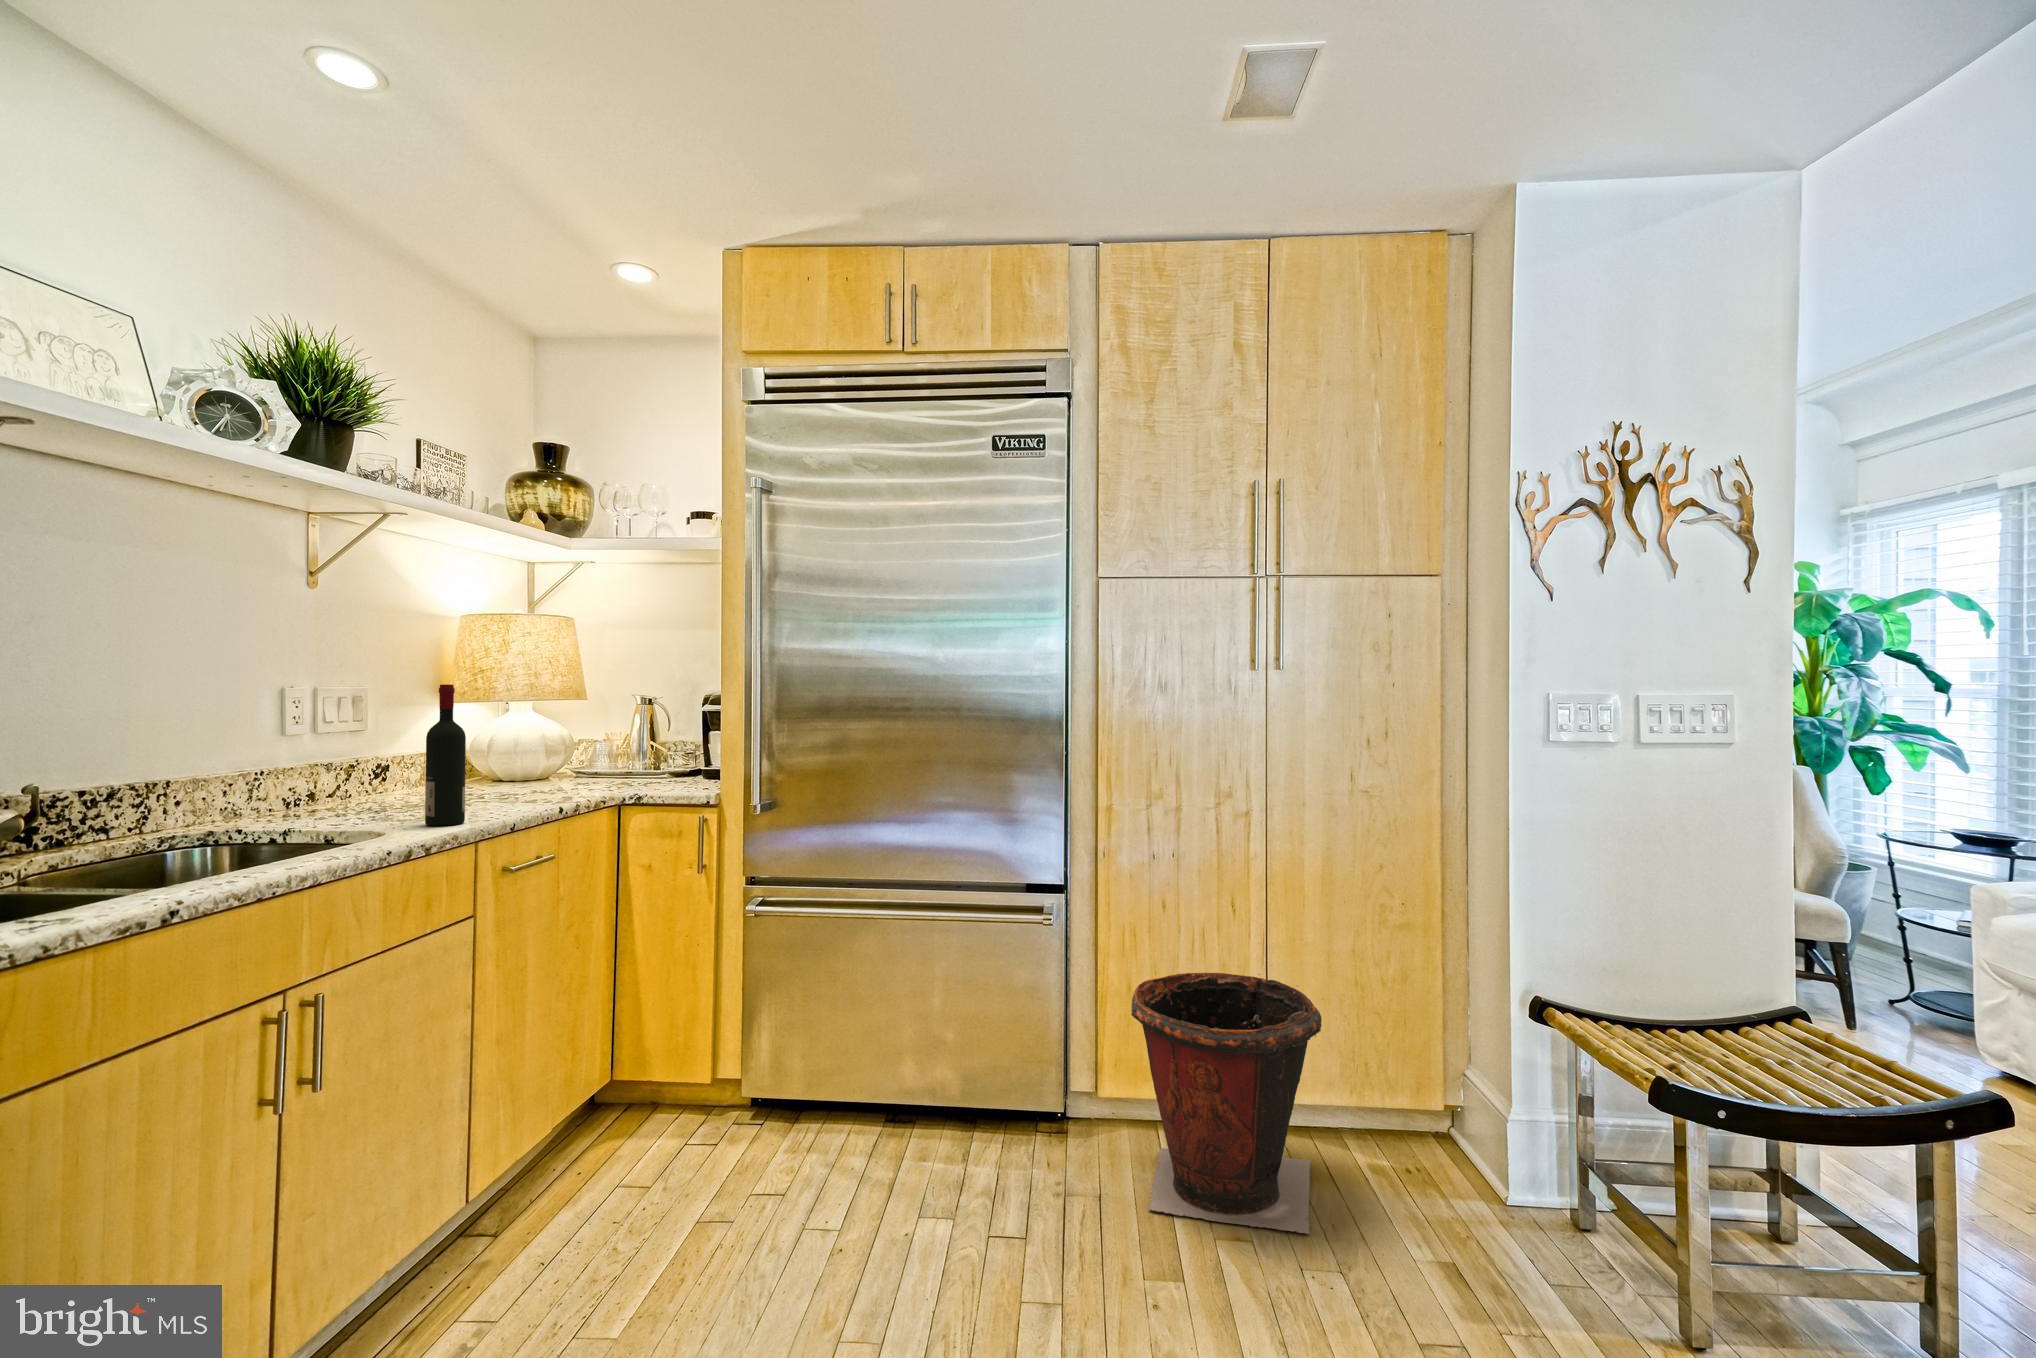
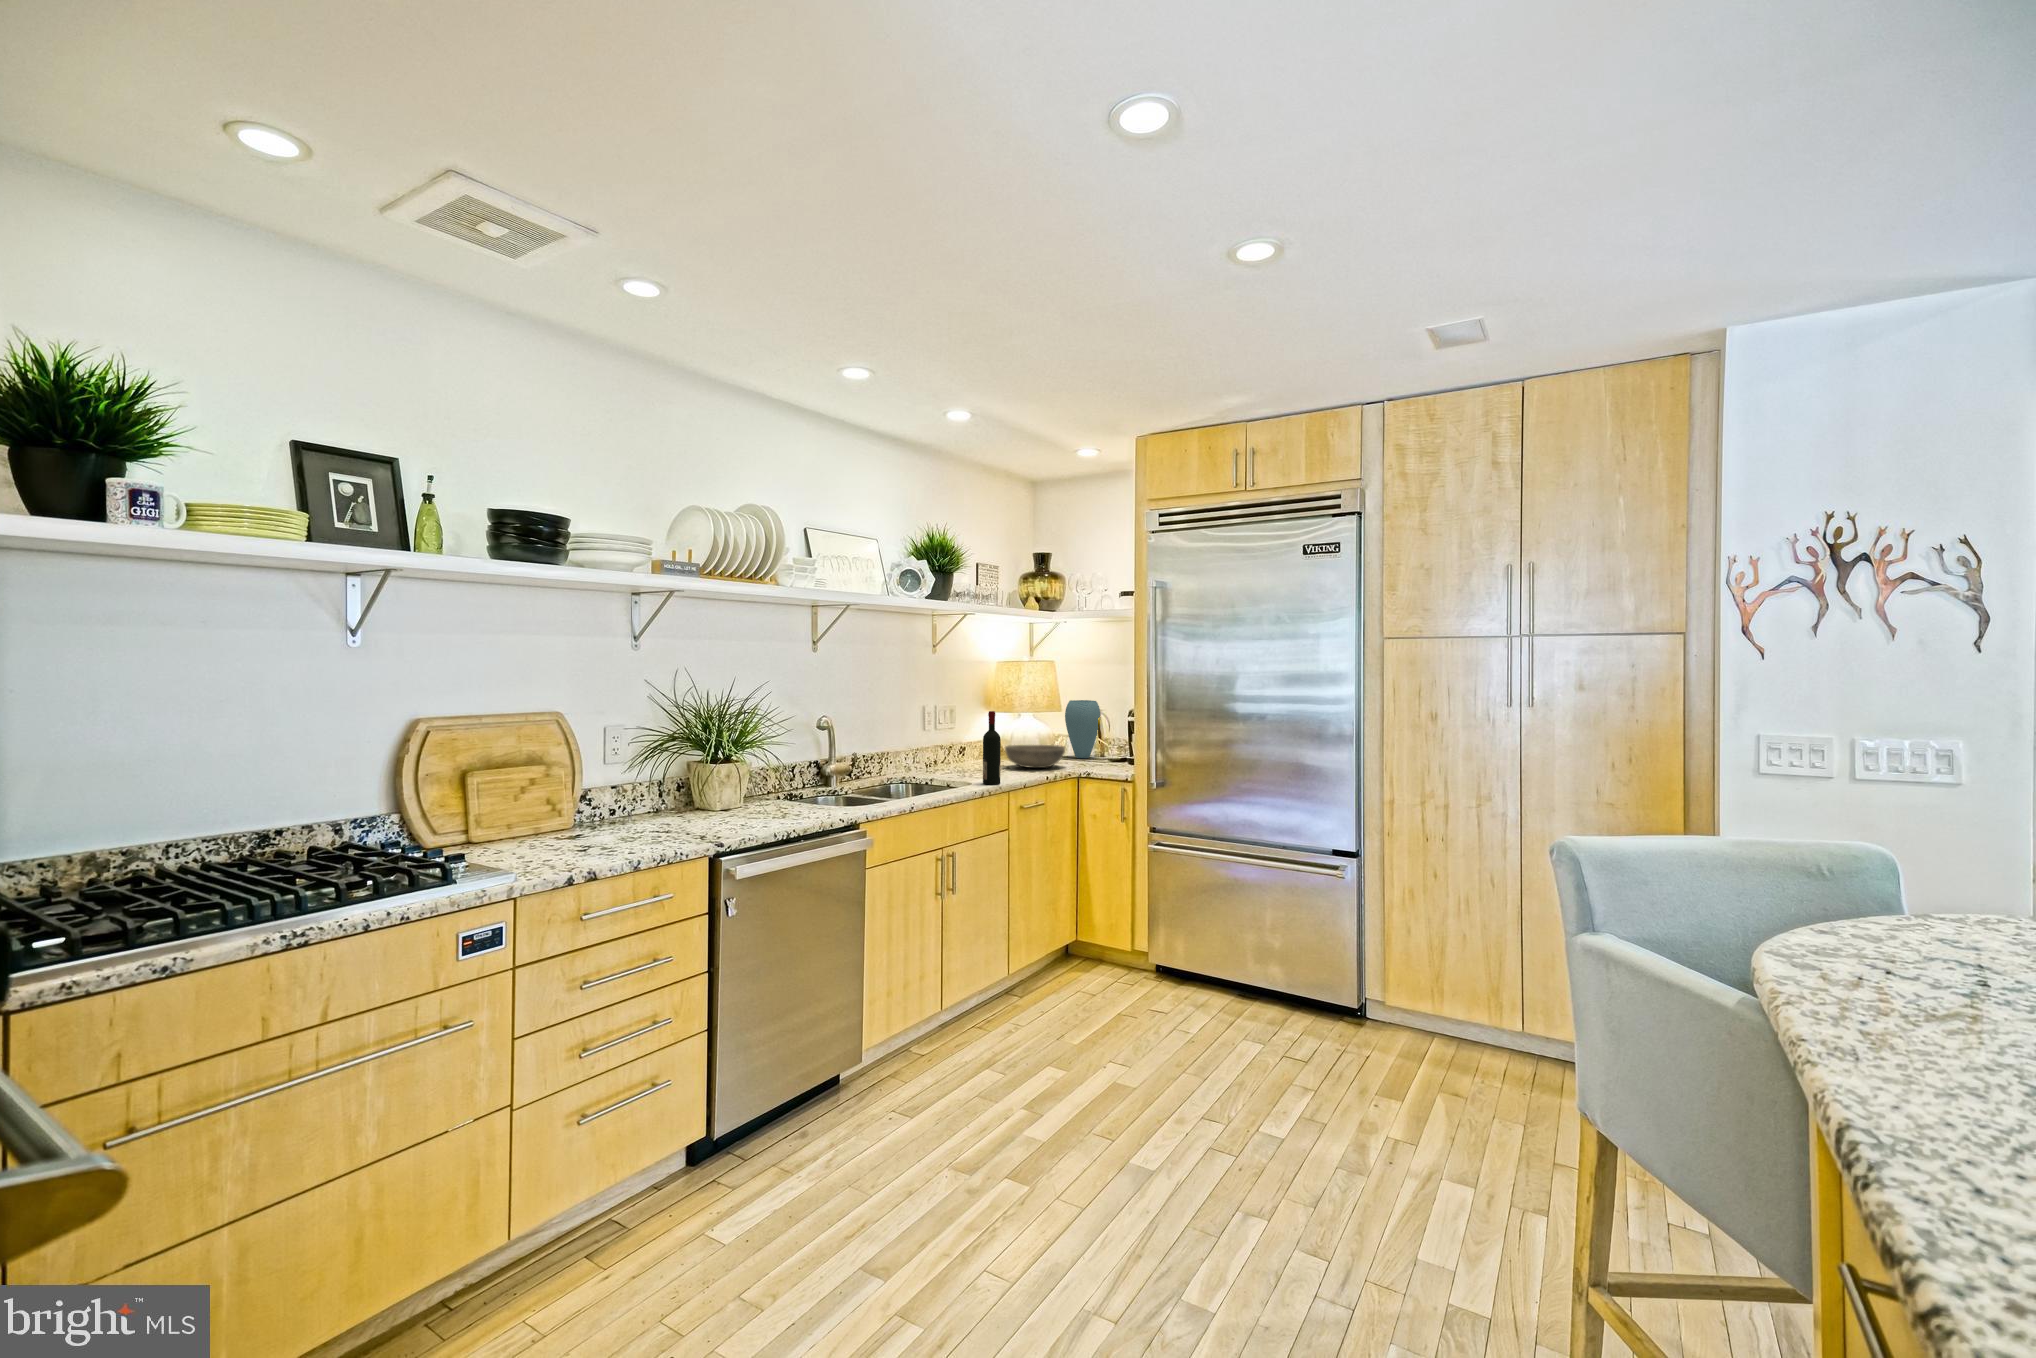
vase: none [591,683,652,775] -> present [1065,700,1101,758]
bowl: none [477,753,594,792] -> present [1005,745,1065,768]
trash can: present [1131,973,1323,1234] -> none [1393,923,1544,1106]

